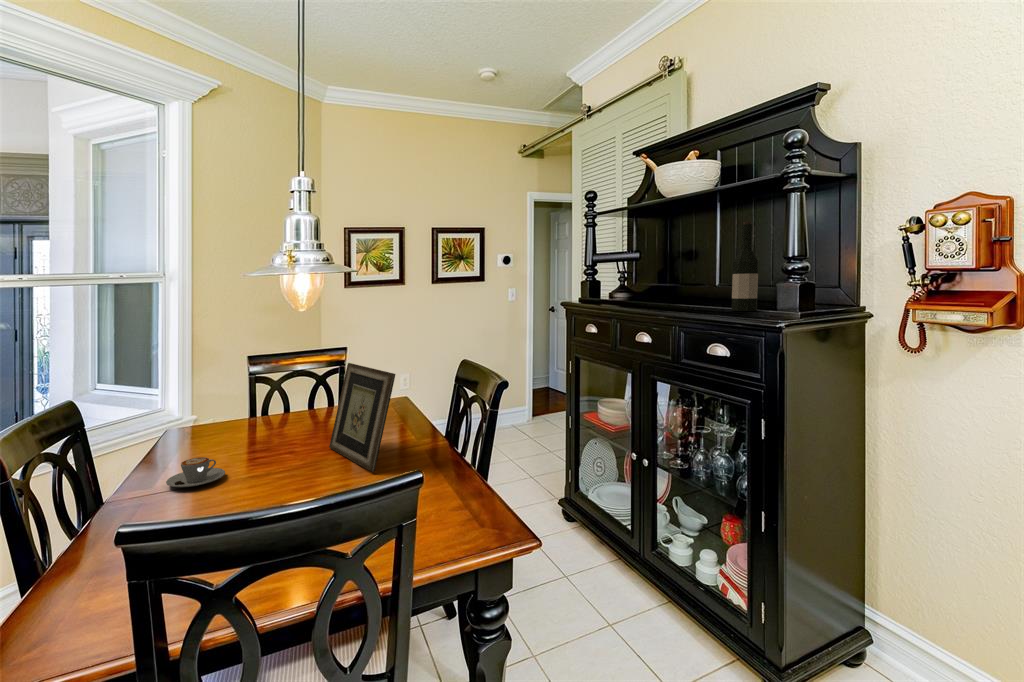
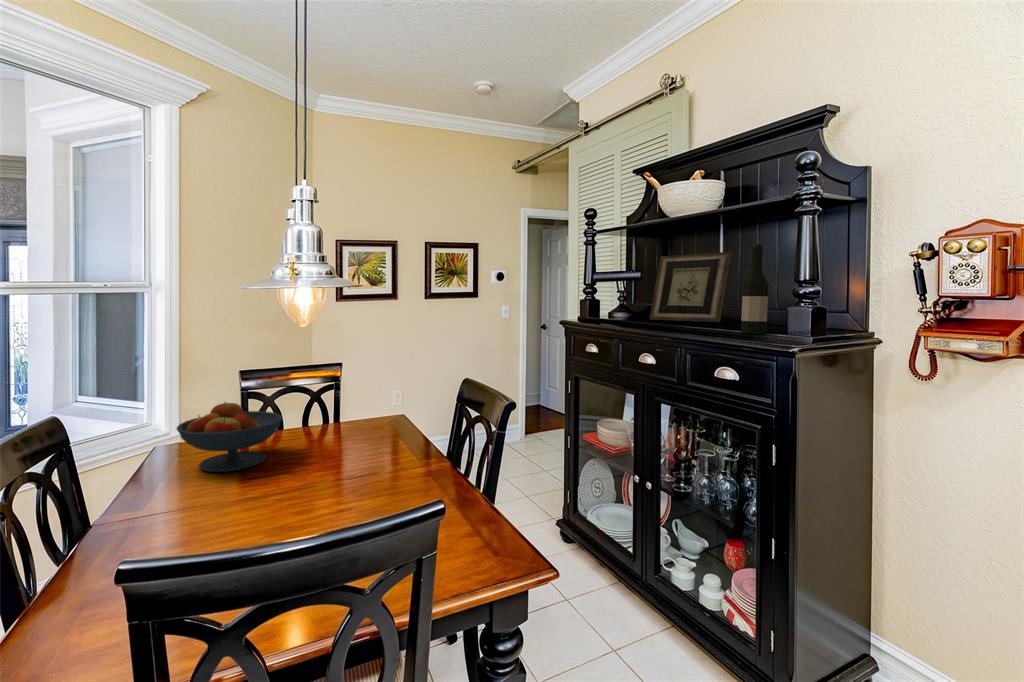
picture frame: present [329,363,395,471] -> present [649,252,731,322]
fruit bowl: none [190,384,288,450] -> present [177,402,282,472]
coffee cup: present [166,457,225,487] -> none [149,482,214,516]

